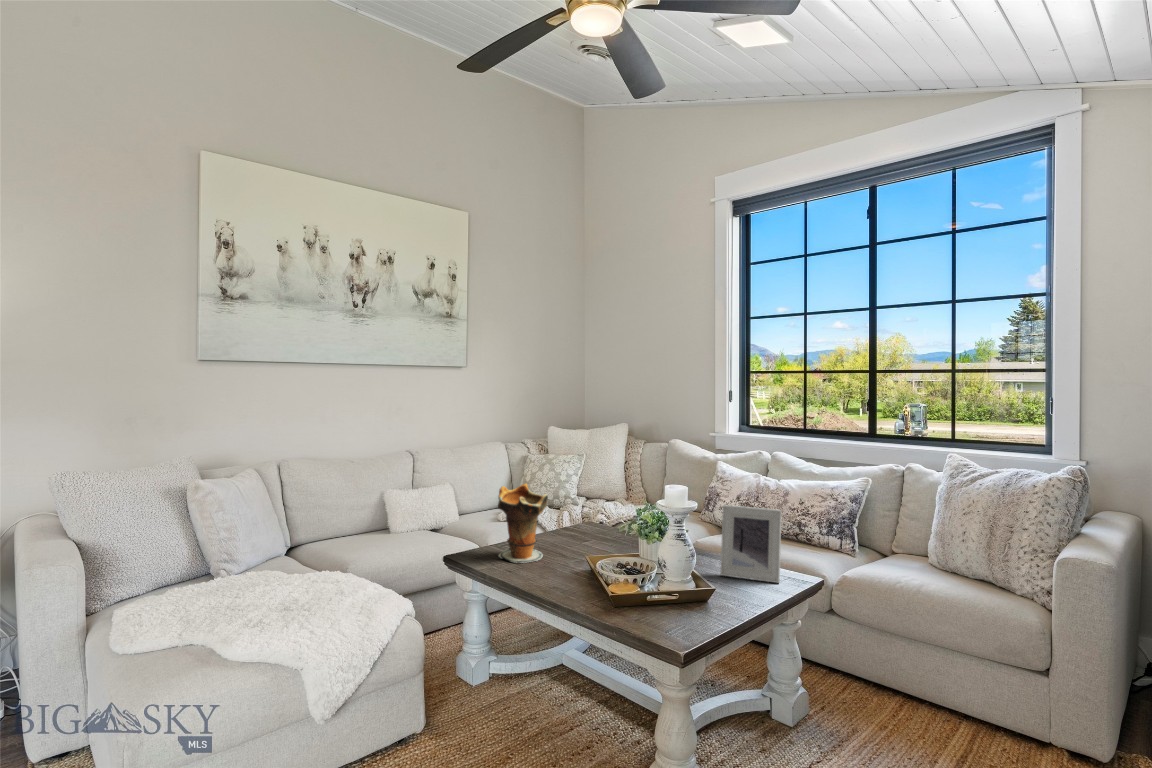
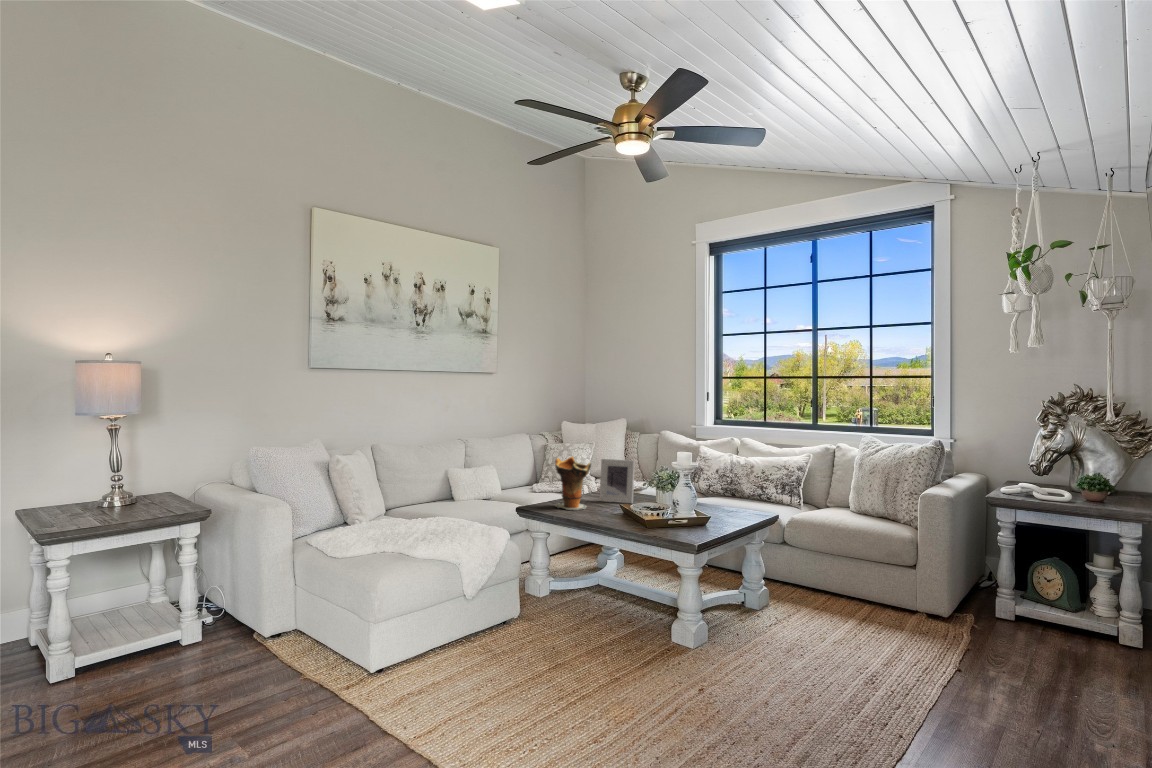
picture frame: present [720,505,781,583] -> present [599,459,635,503]

